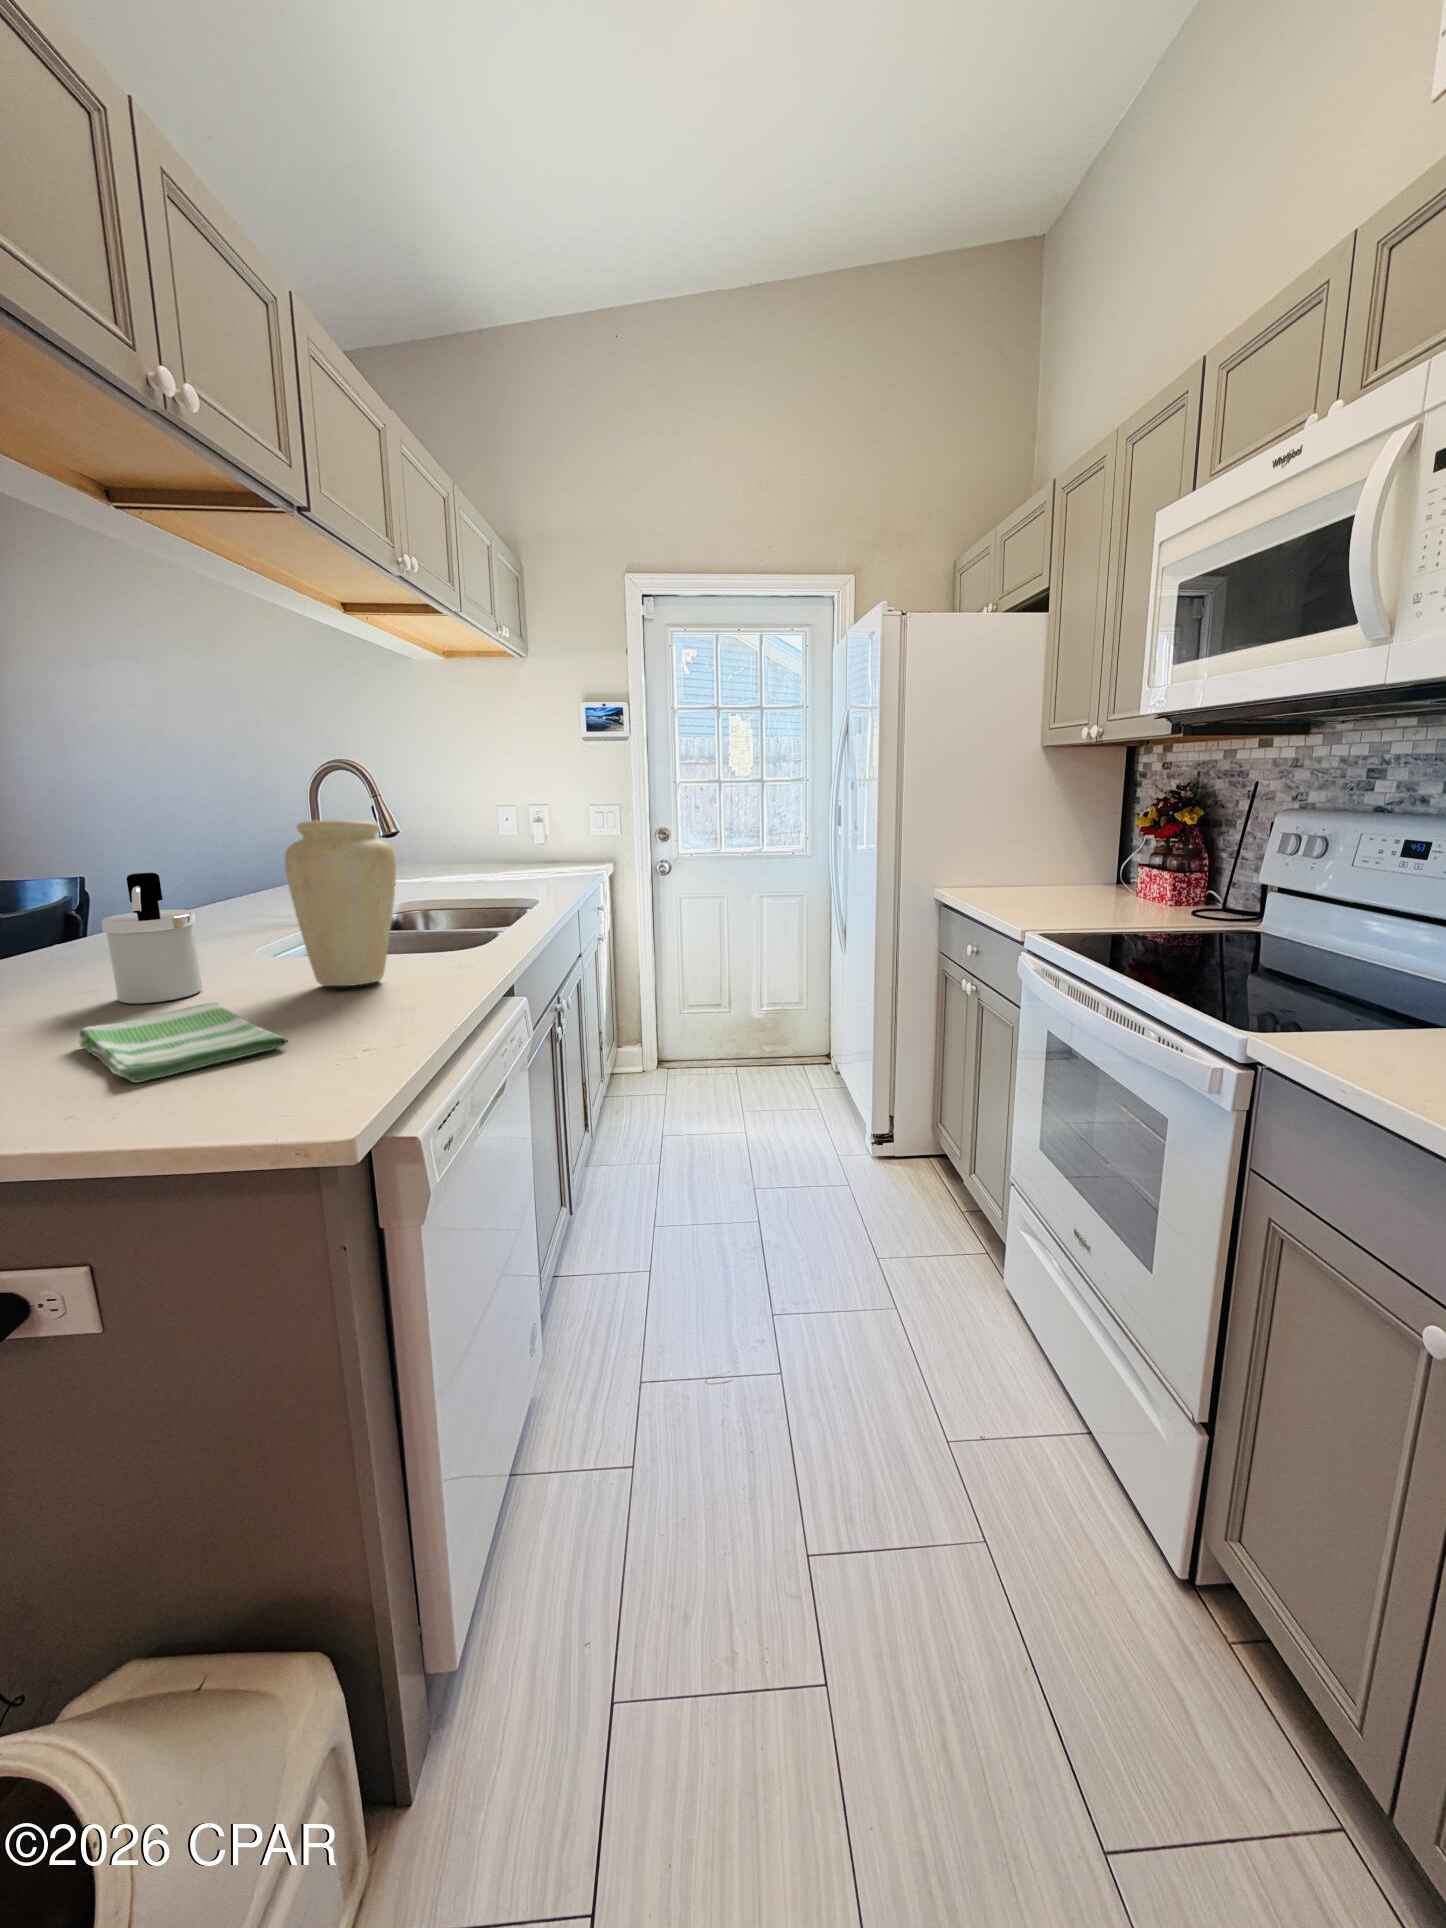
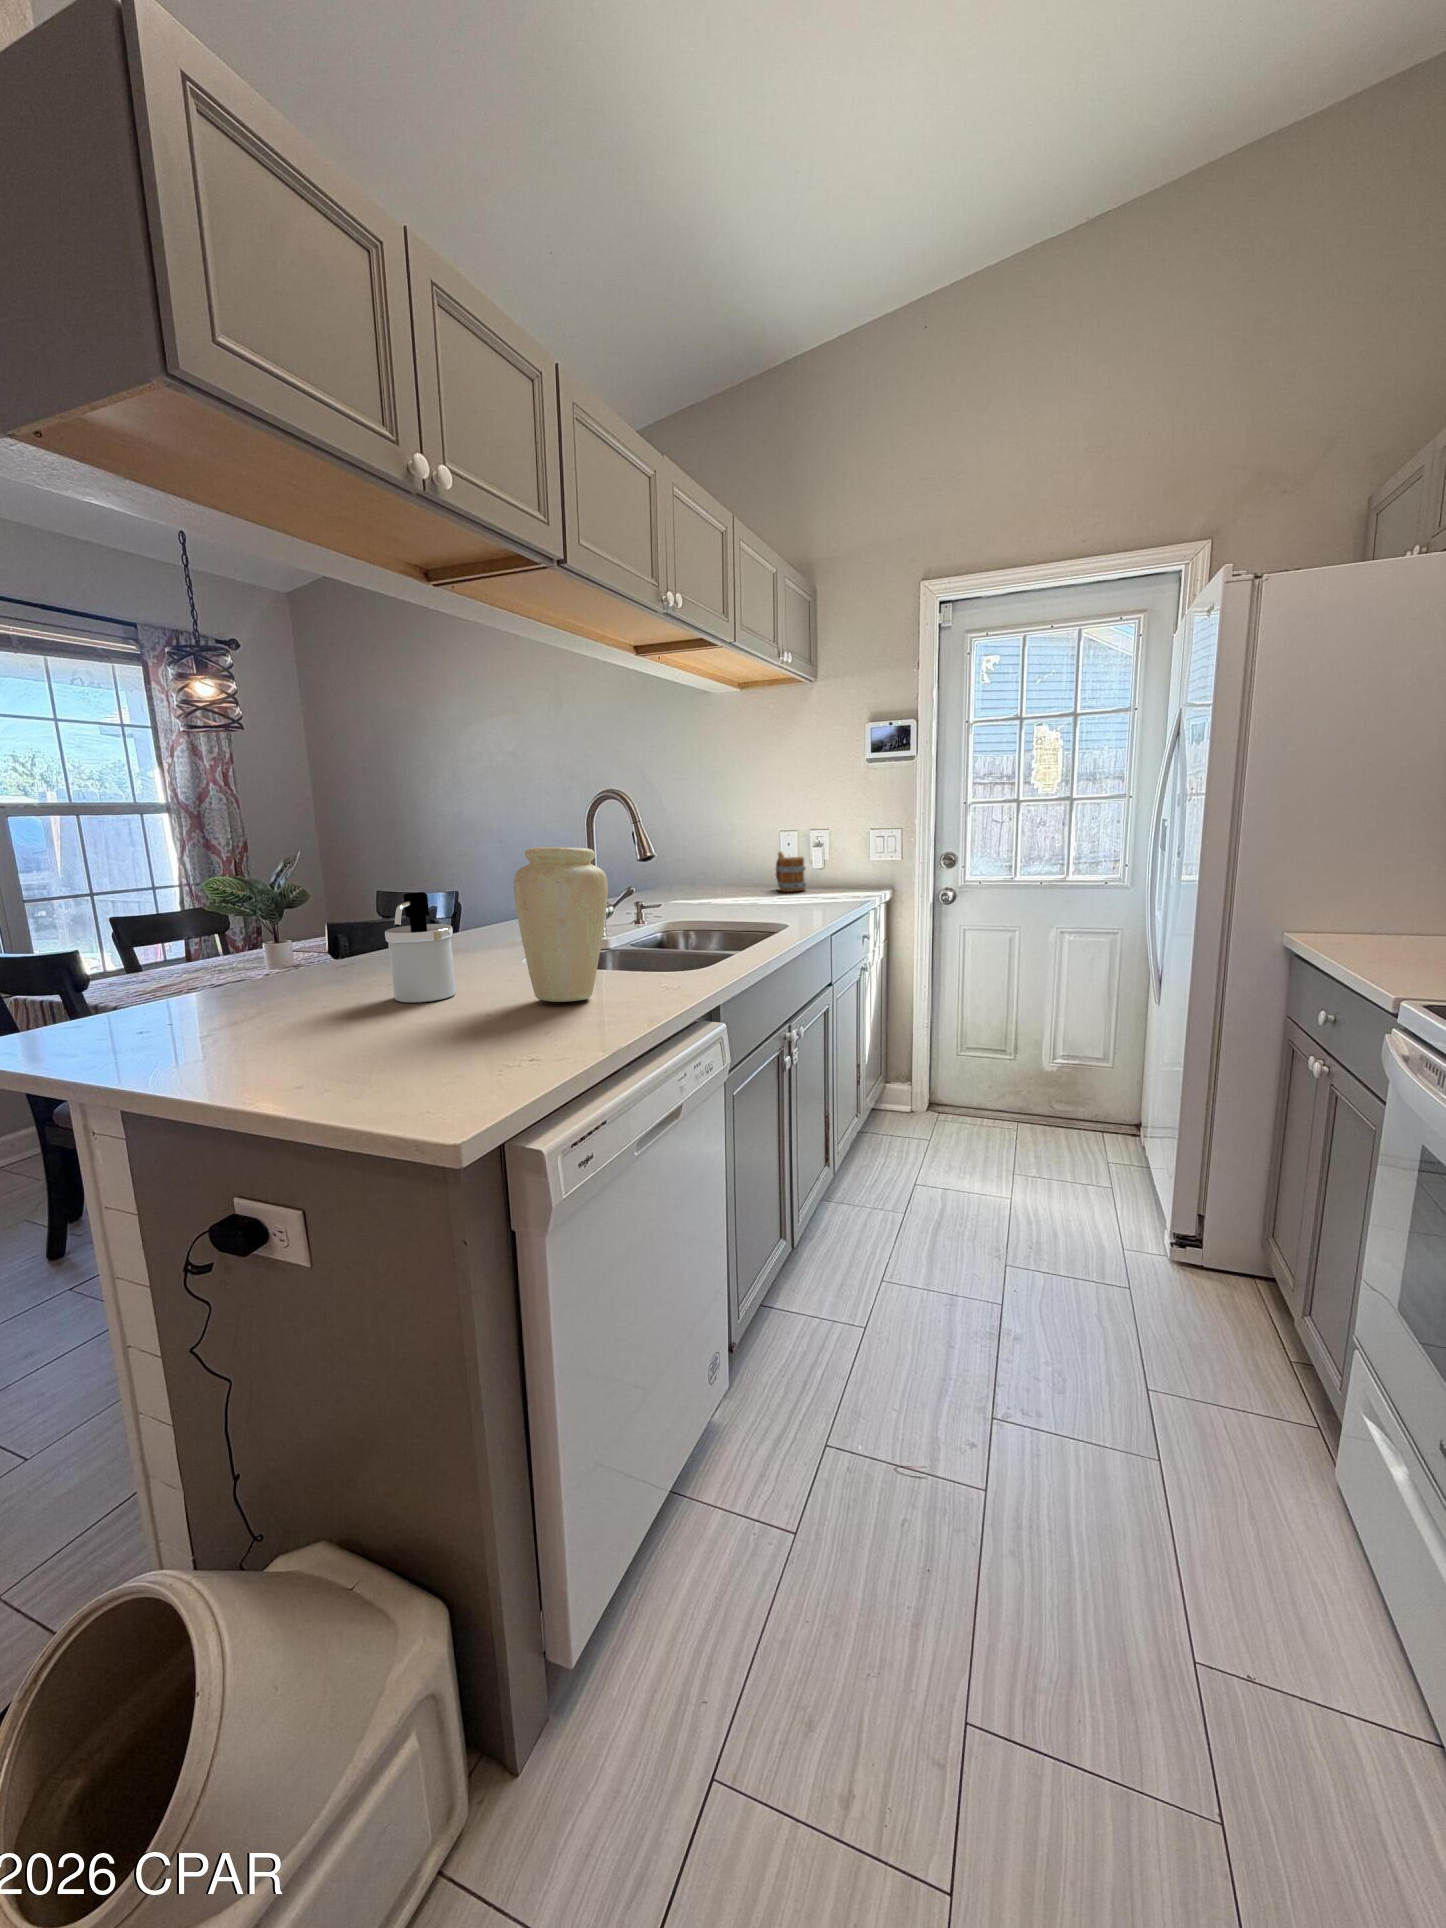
mug: none [494,826,529,866] -> present [776,852,806,892]
dish towel: present [79,1002,288,1082] -> none [330,1007,467,1073]

